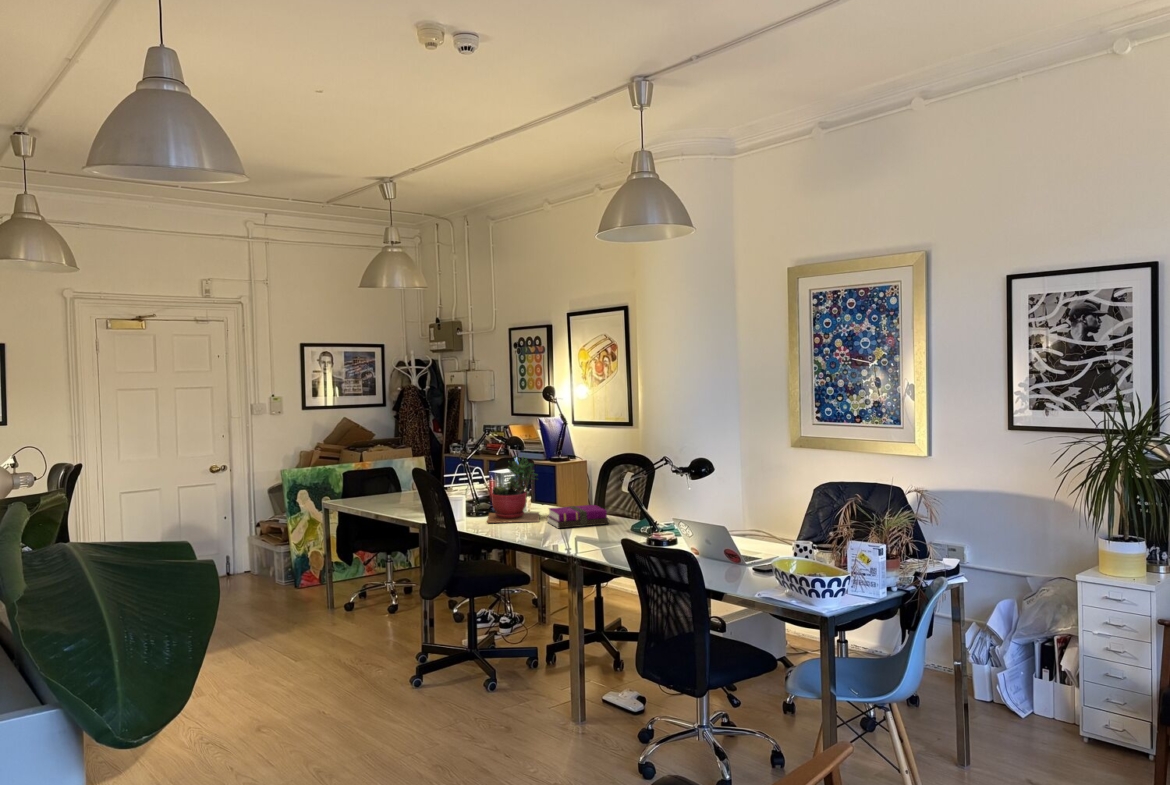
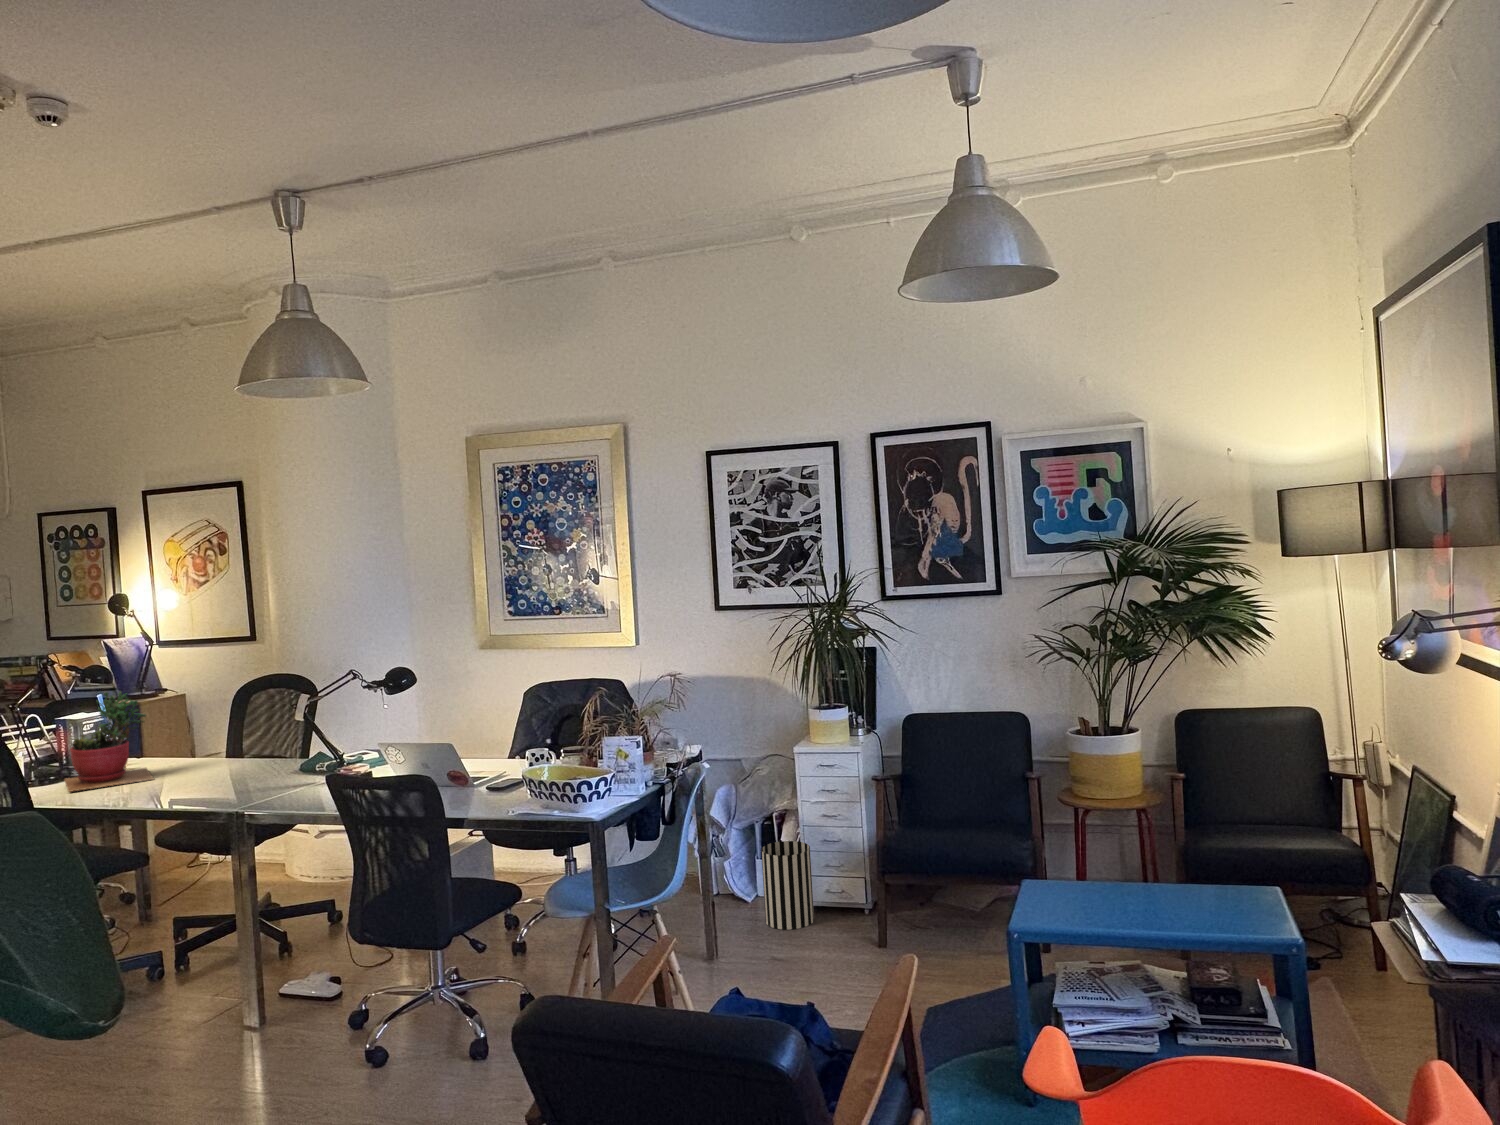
notebook: present [547,505,609,528] -> none [167,746,265,783]
wastebasket: none [1031,668,1089,761] -> present [761,841,814,930]

